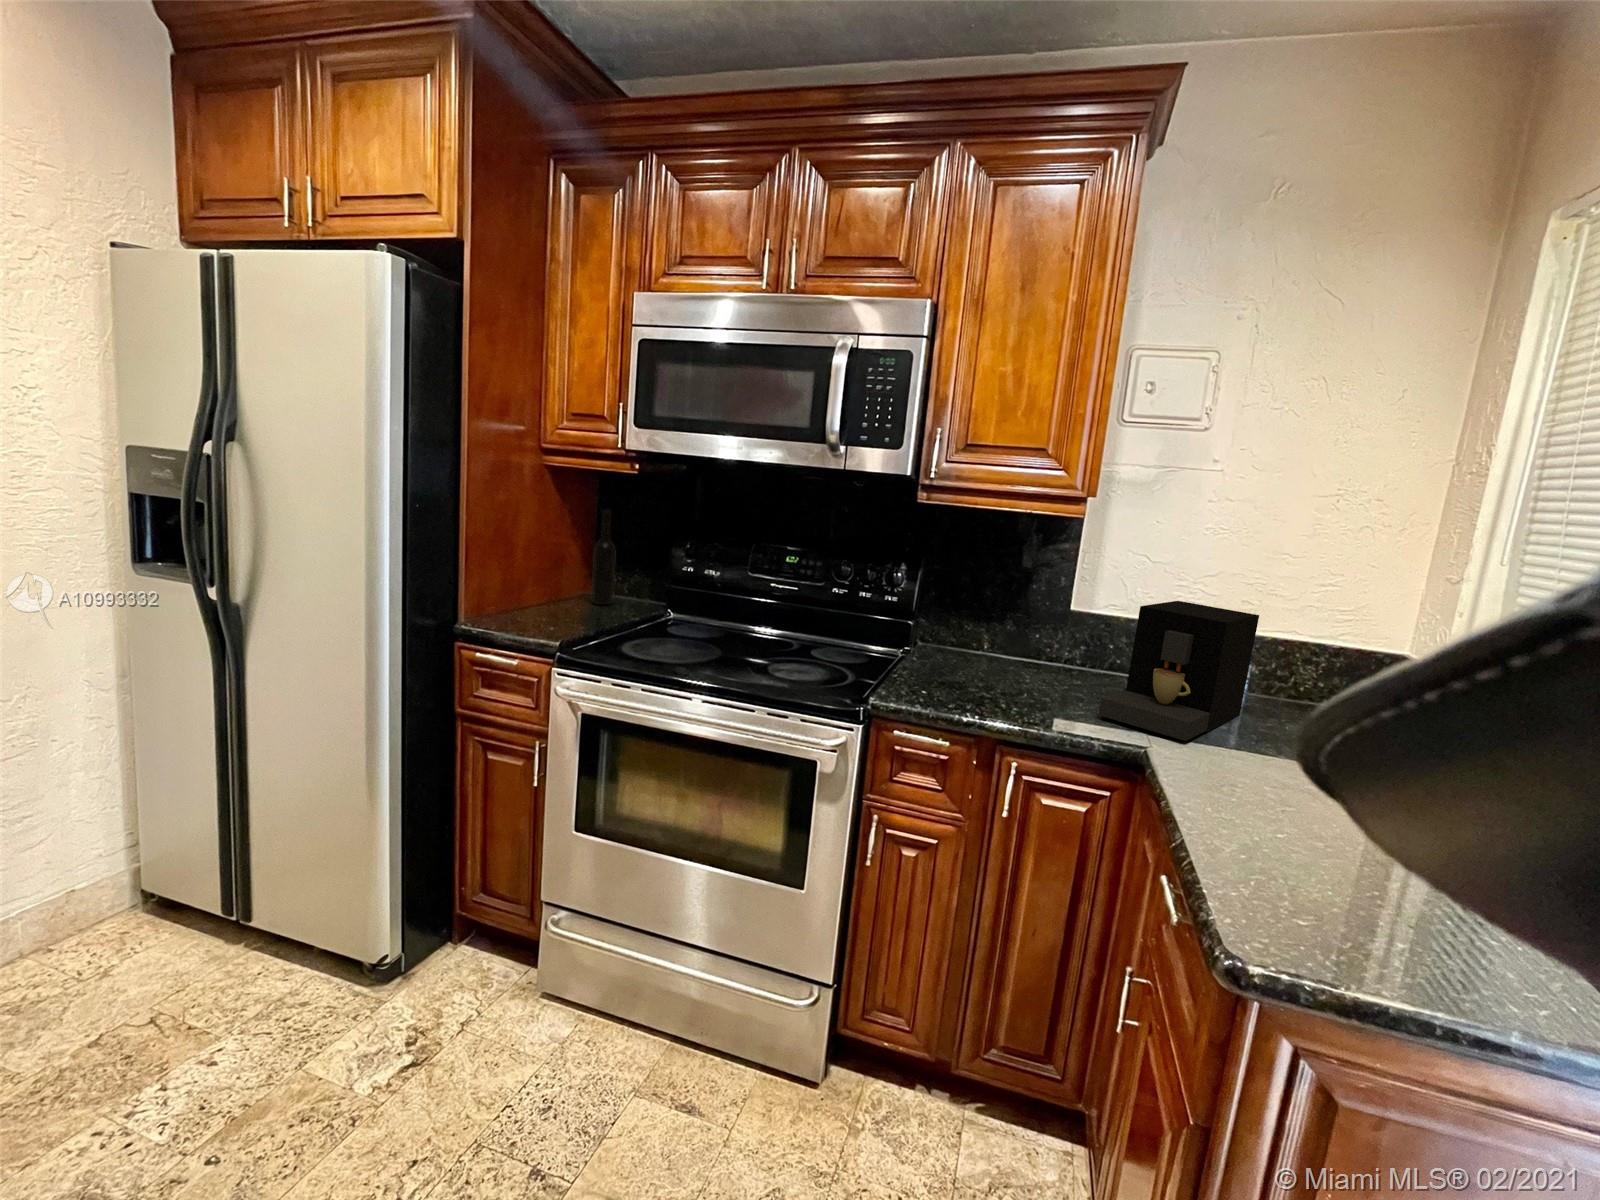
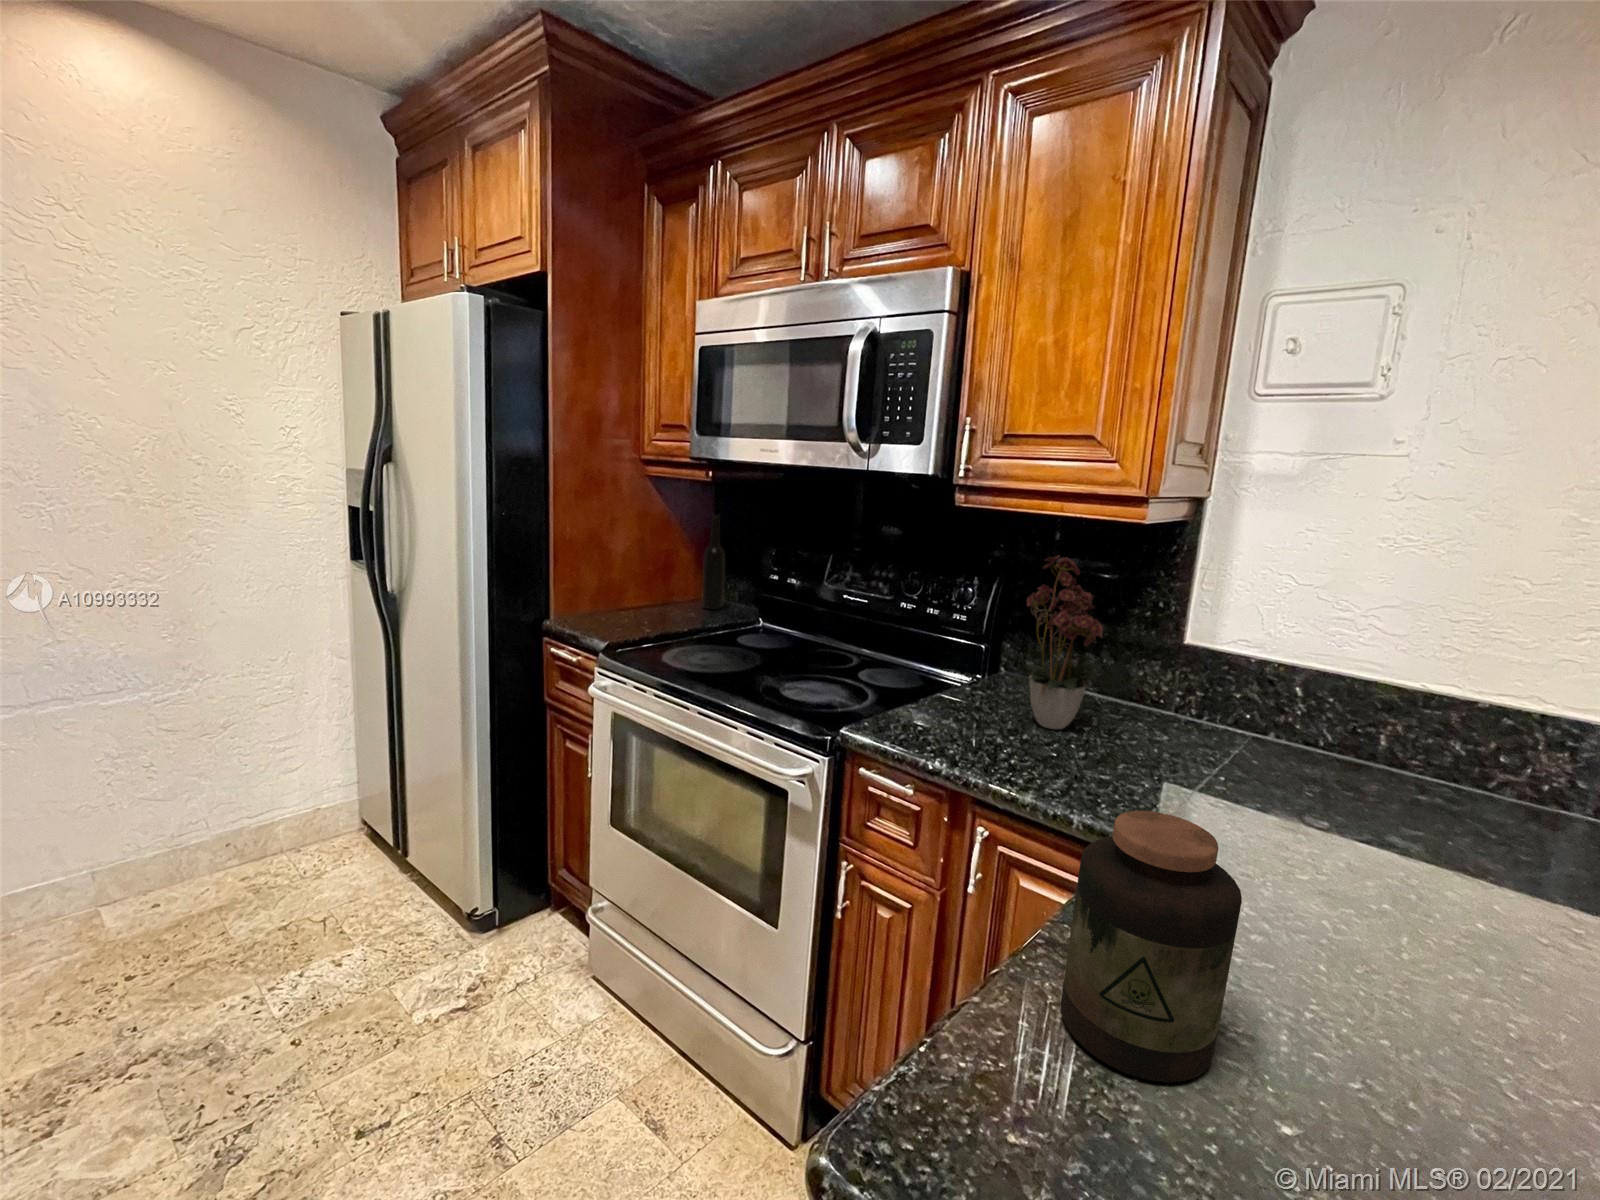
flower arrangement: none [972,538,1061,683] -> present [1027,556,1103,729]
coffee maker: present [1099,601,1259,741] -> none [1123,640,1413,835]
jar: none [1239,713,1376,885] -> present [1061,811,1242,1082]

